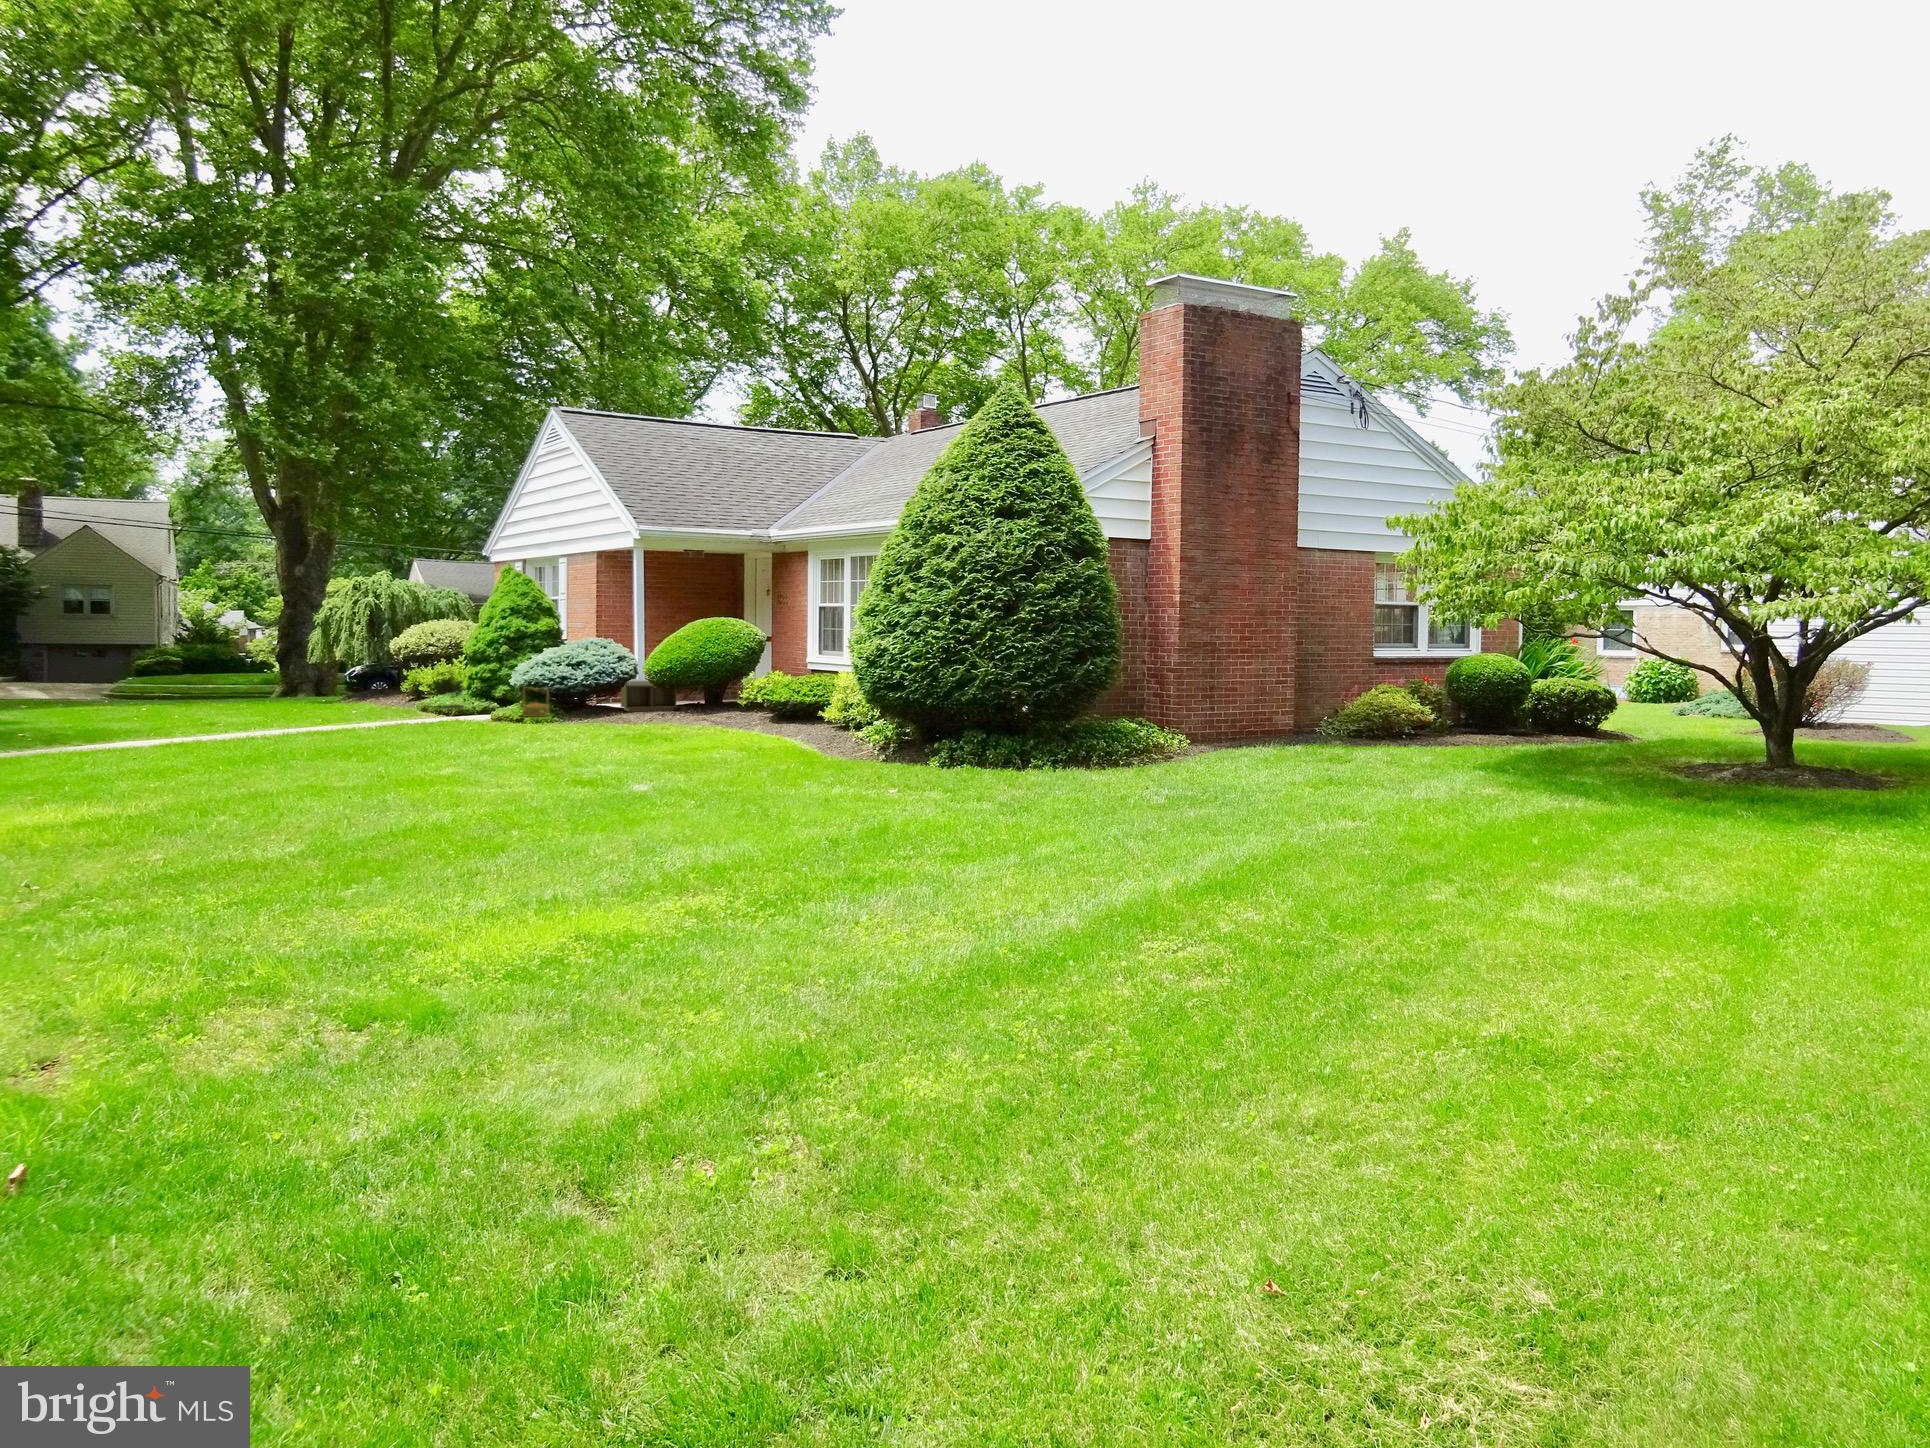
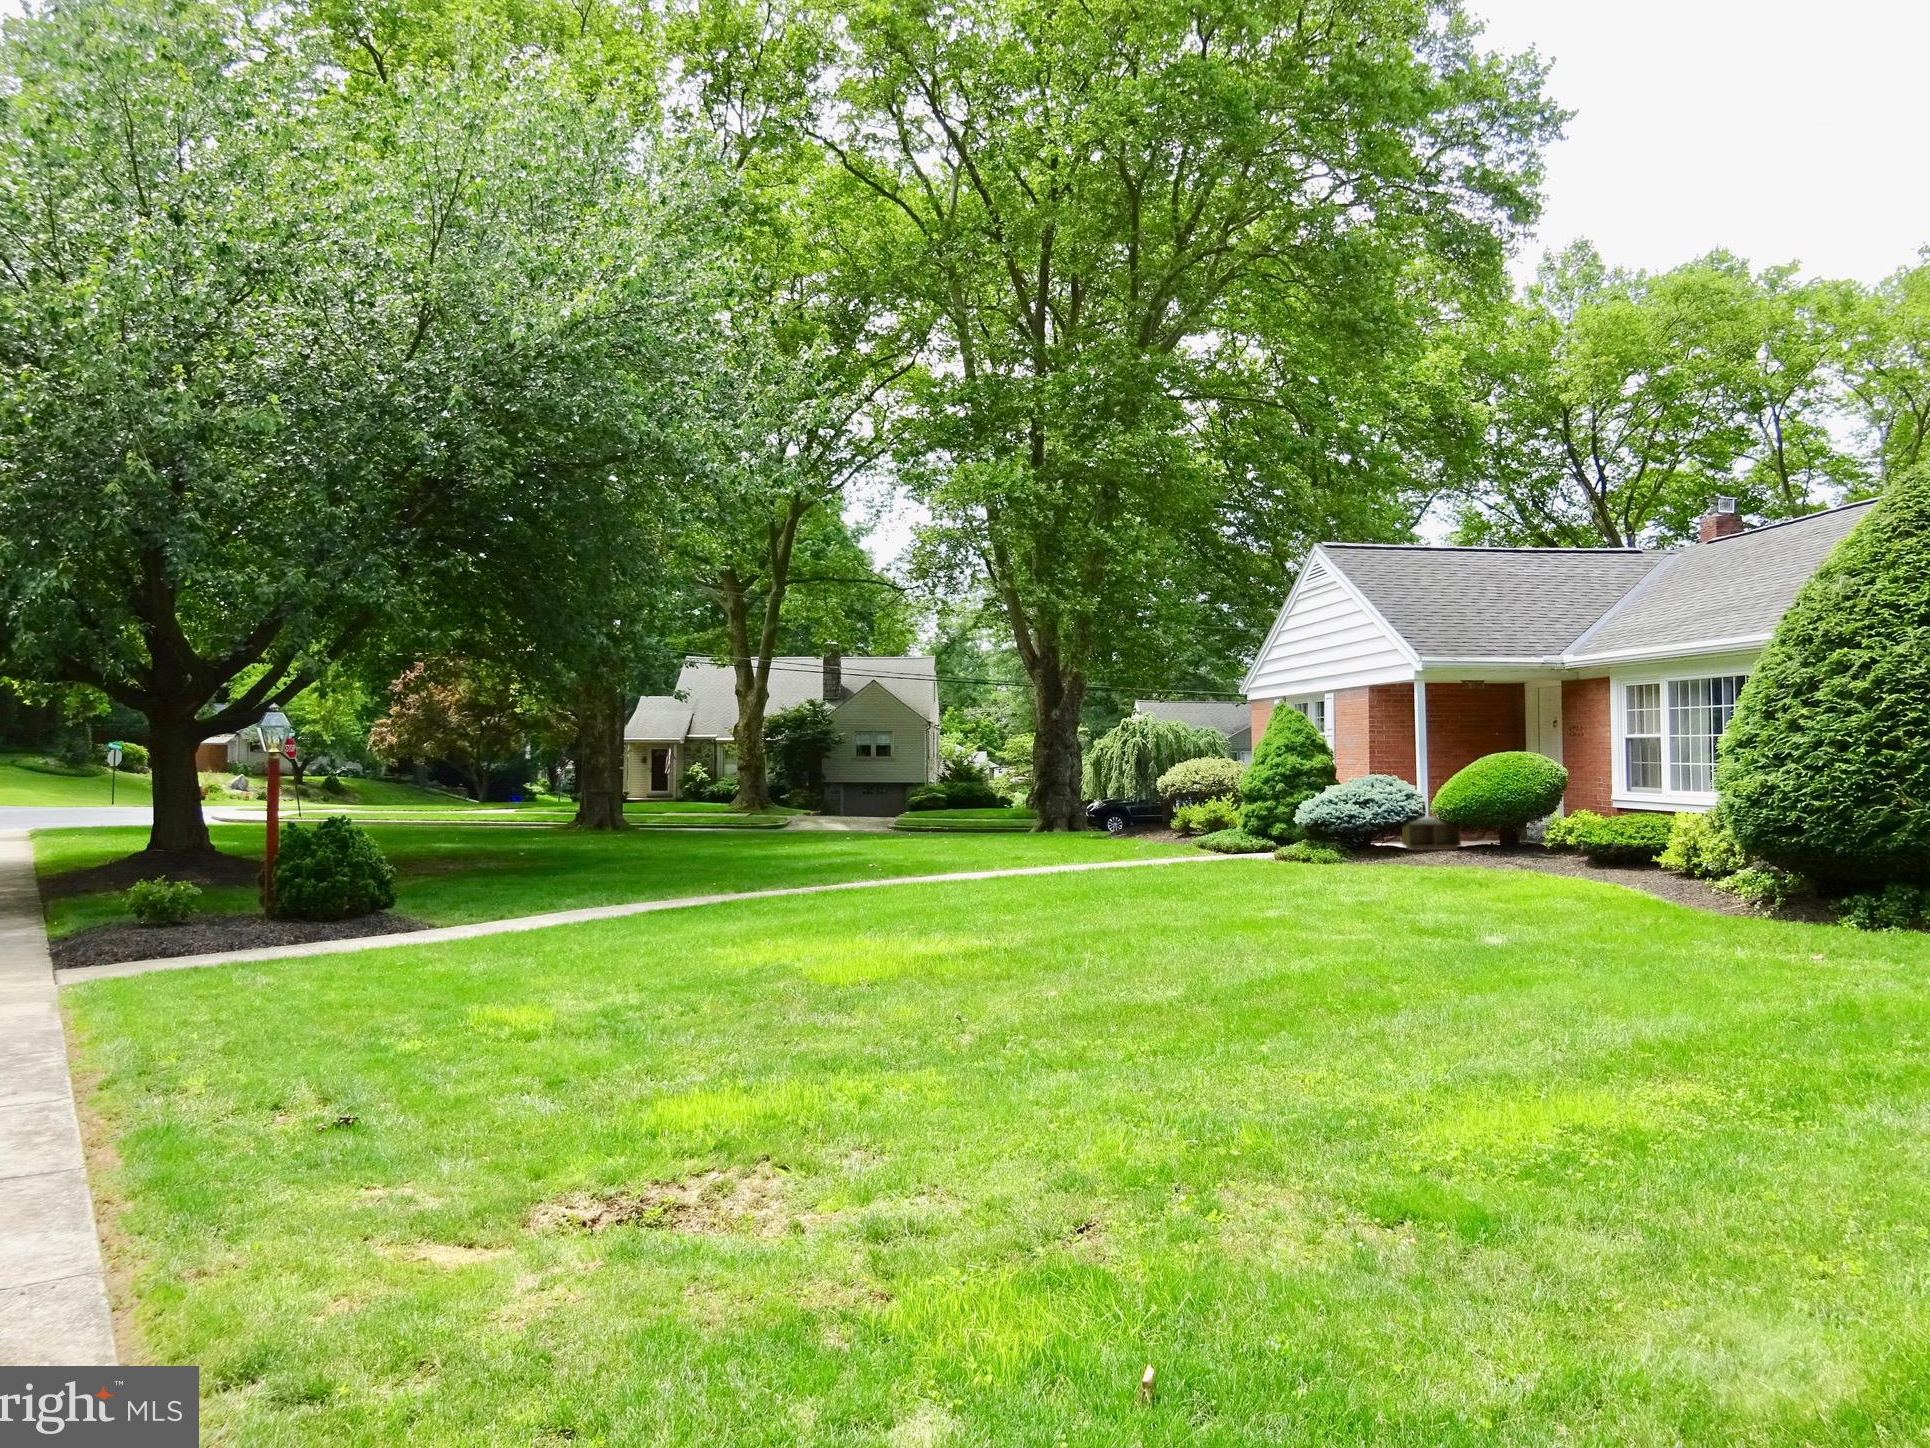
potted tree: present [438,671,463,708] -> present [1517,816,1546,858]
woven basket: present [522,690,549,717] -> none [1310,825,1336,855]

